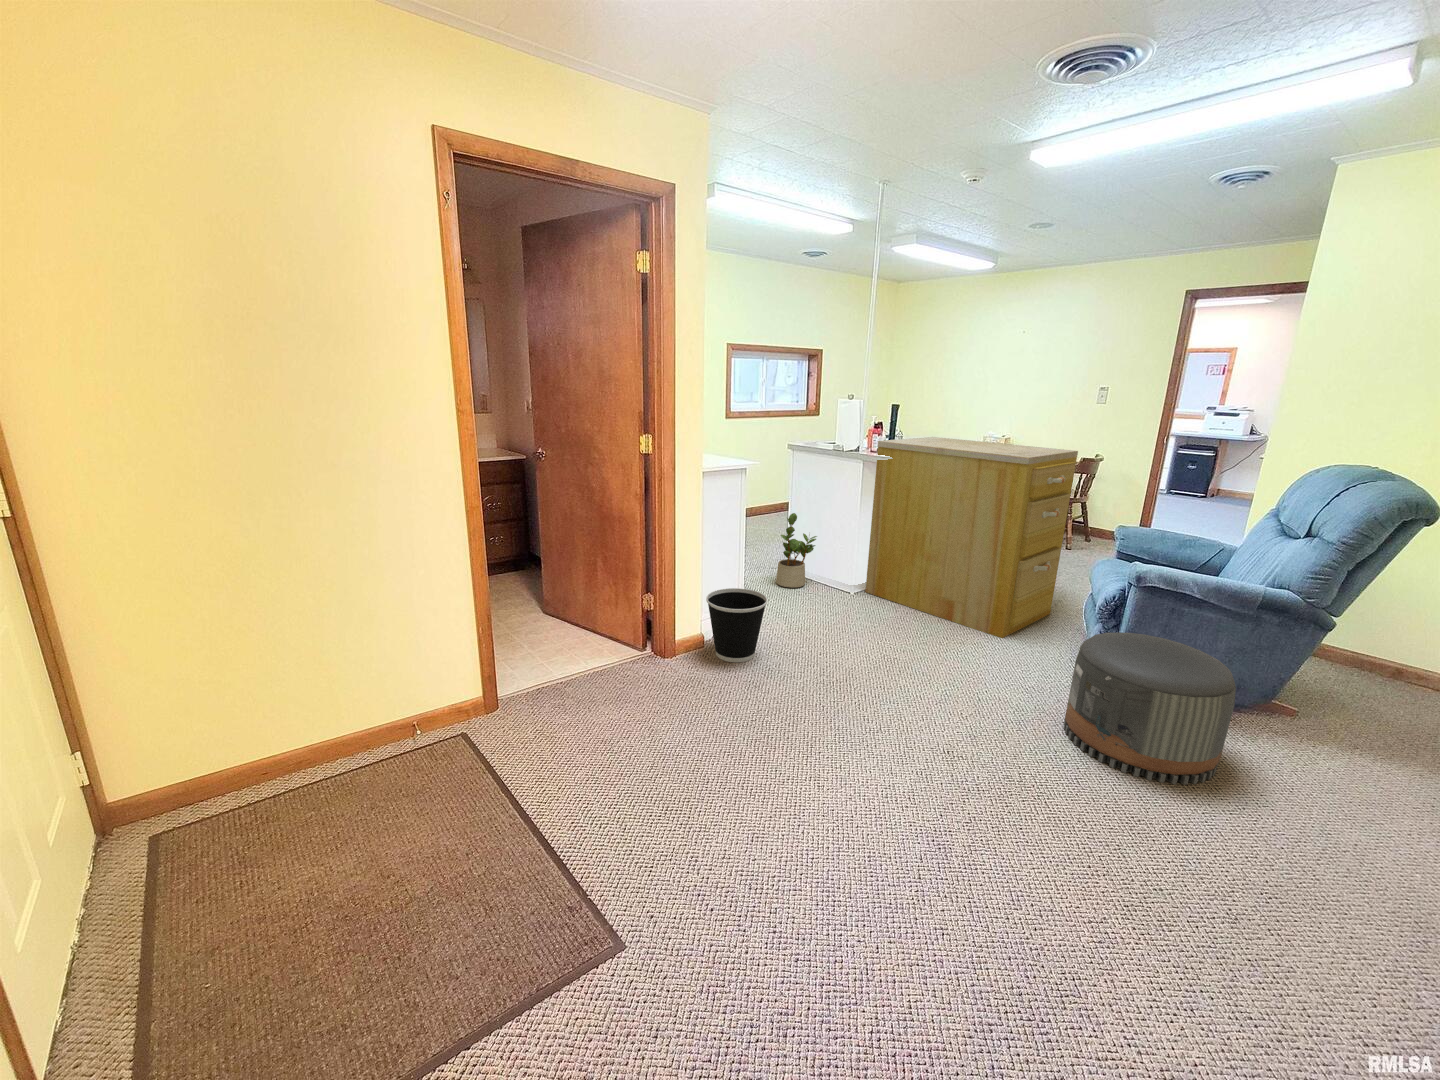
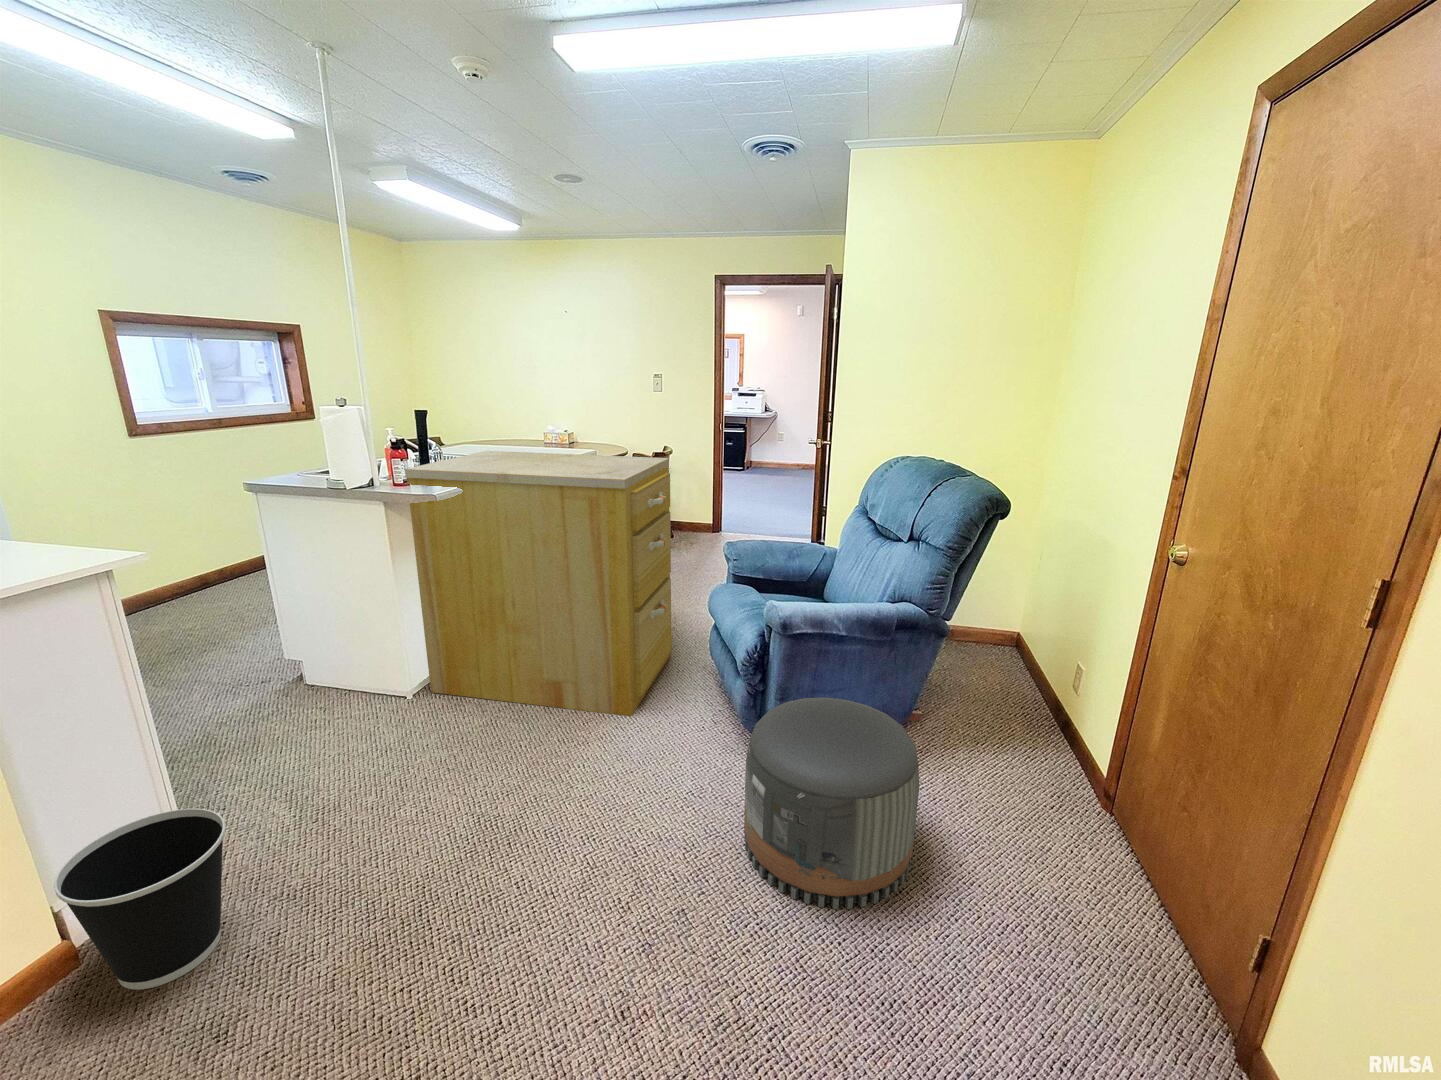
potted plant: present [776,513,817,587] -> none [261,601,332,725]

